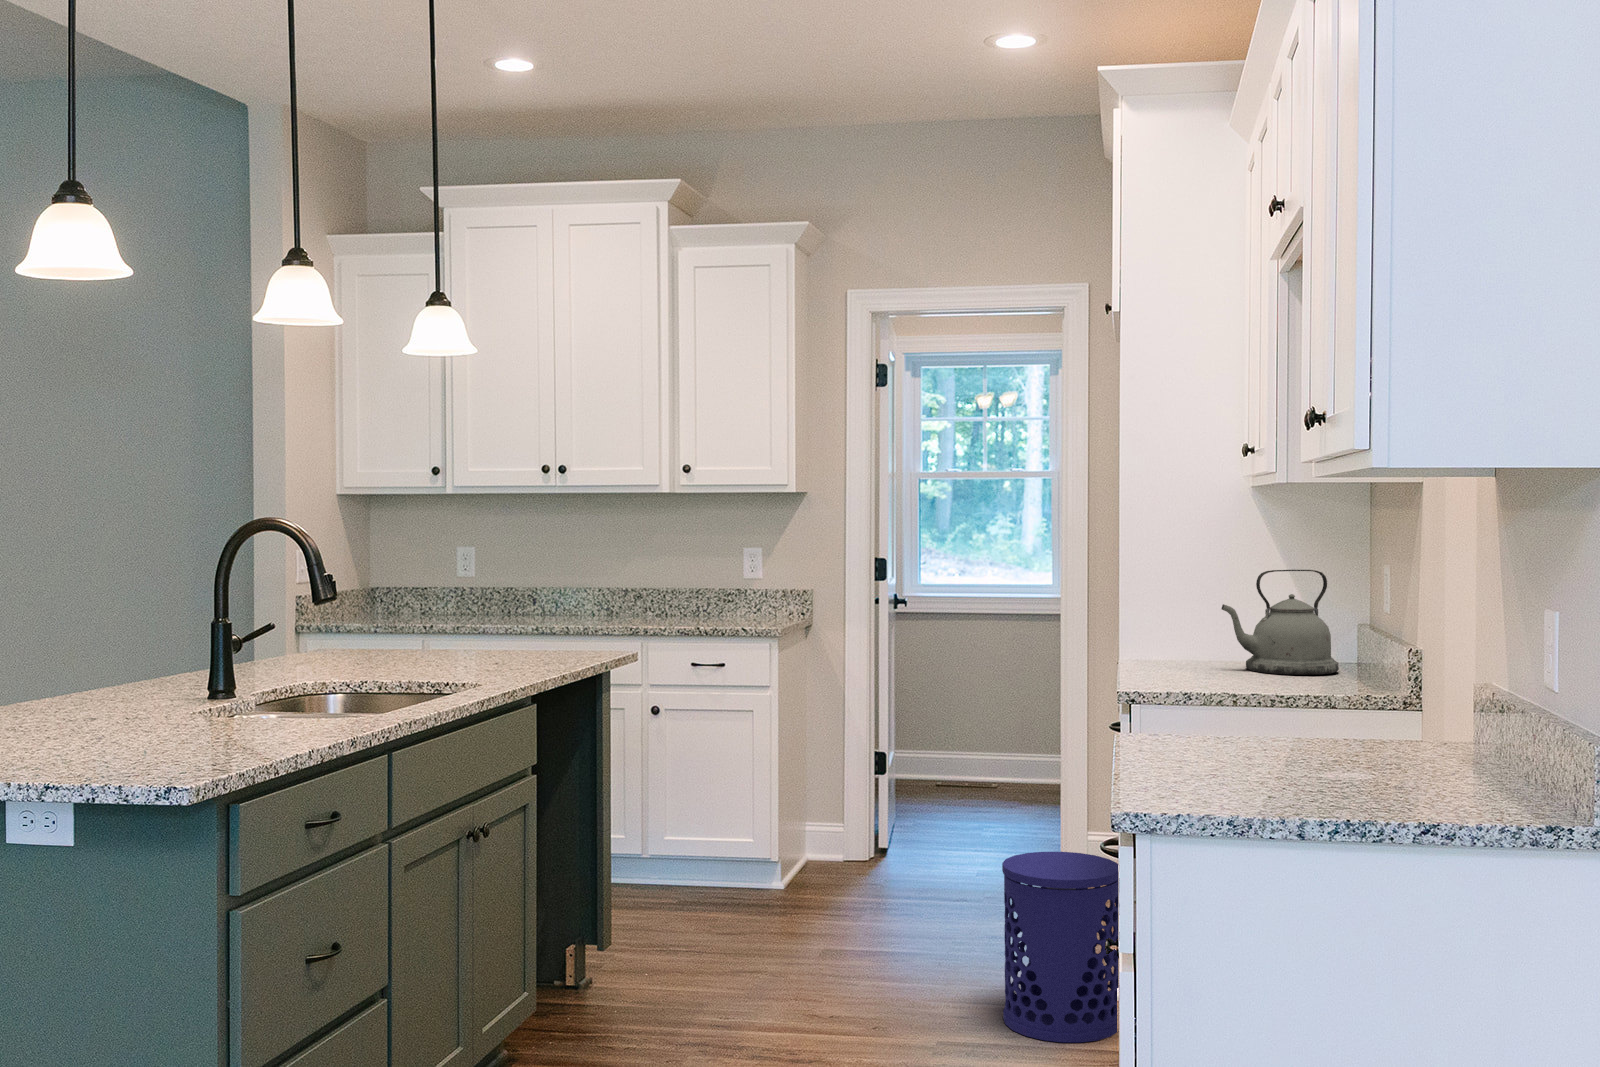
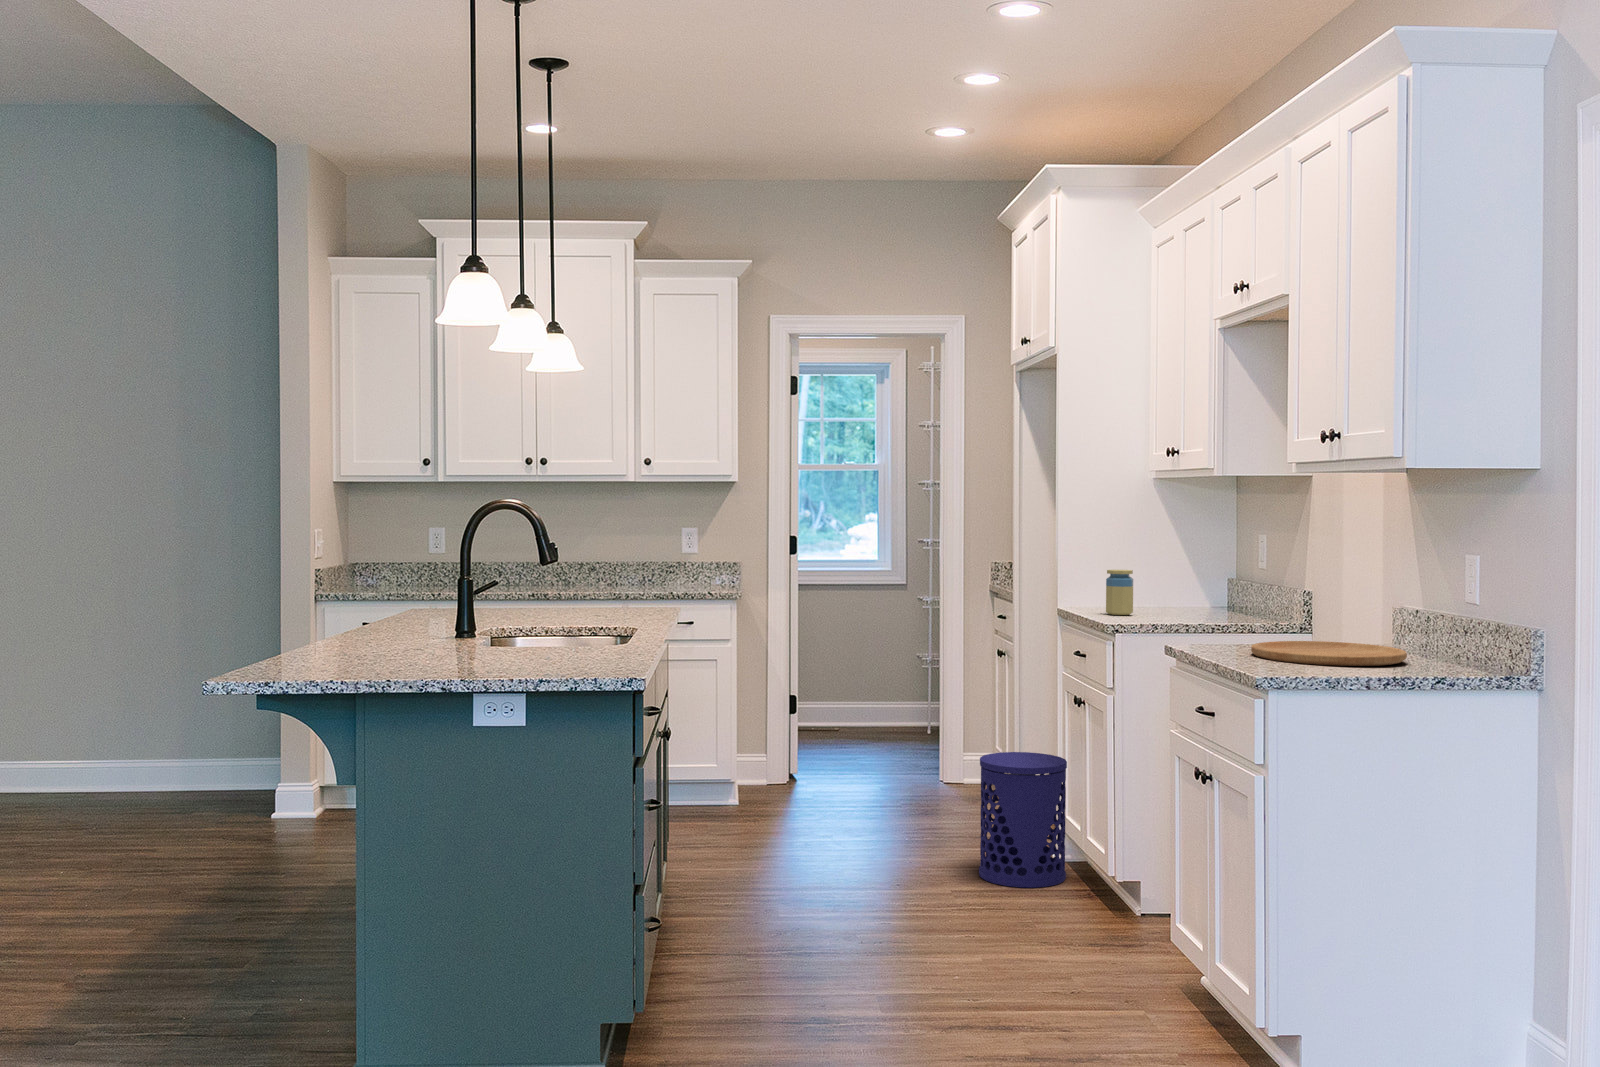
kettle: present [1221,570,1339,675] -> none [1137,542,1214,615]
jar: none [1170,609,1209,673] -> present [1106,570,1133,615]
cutting board: none [1204,737,1445,791] -> present [1251,641,1407,666]

